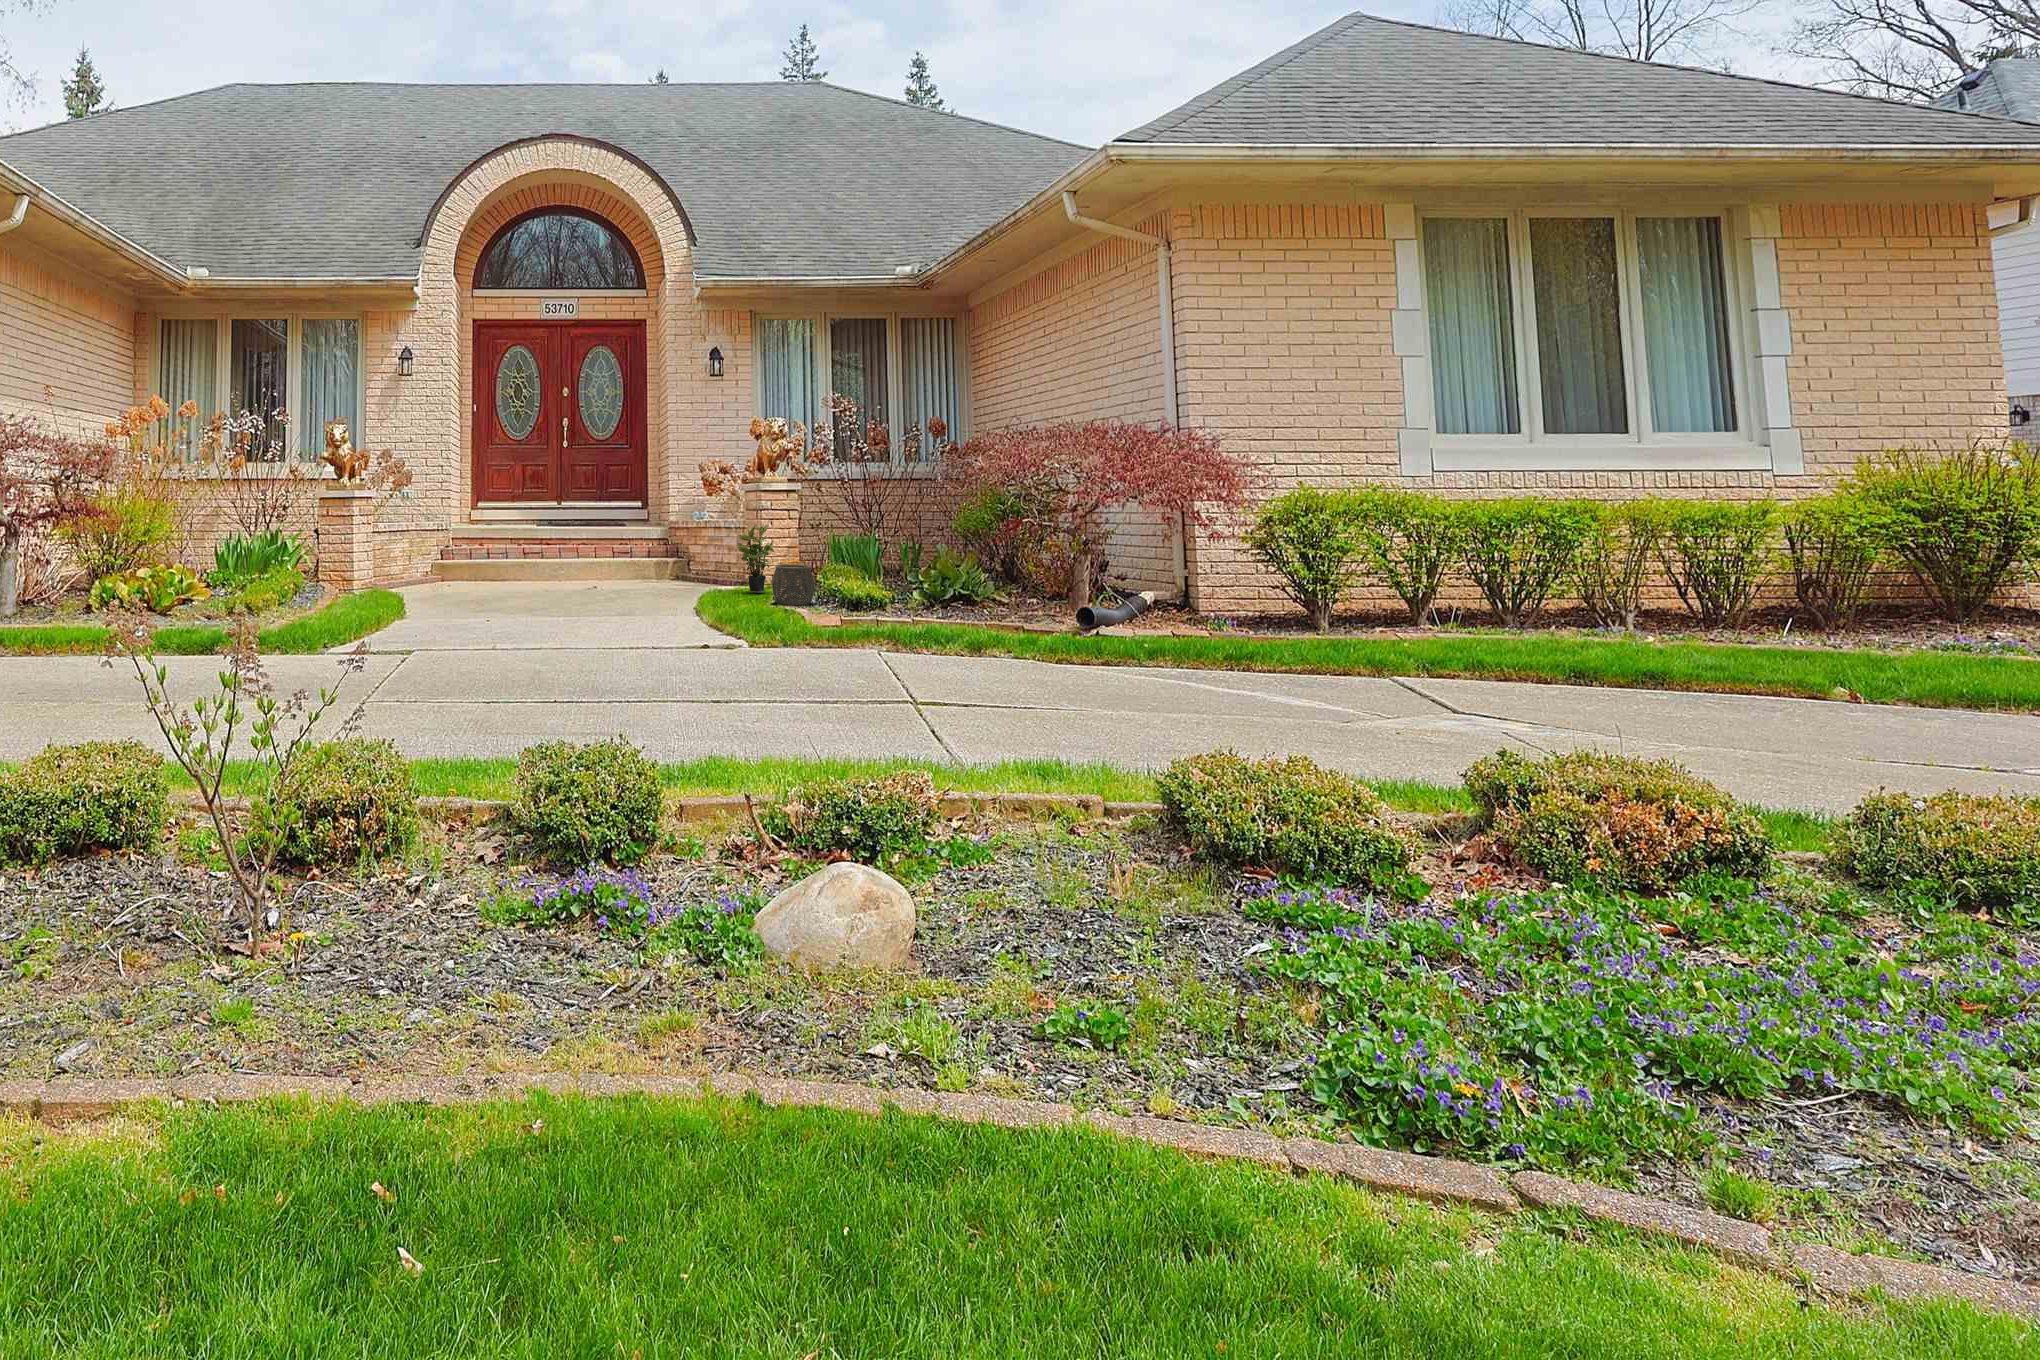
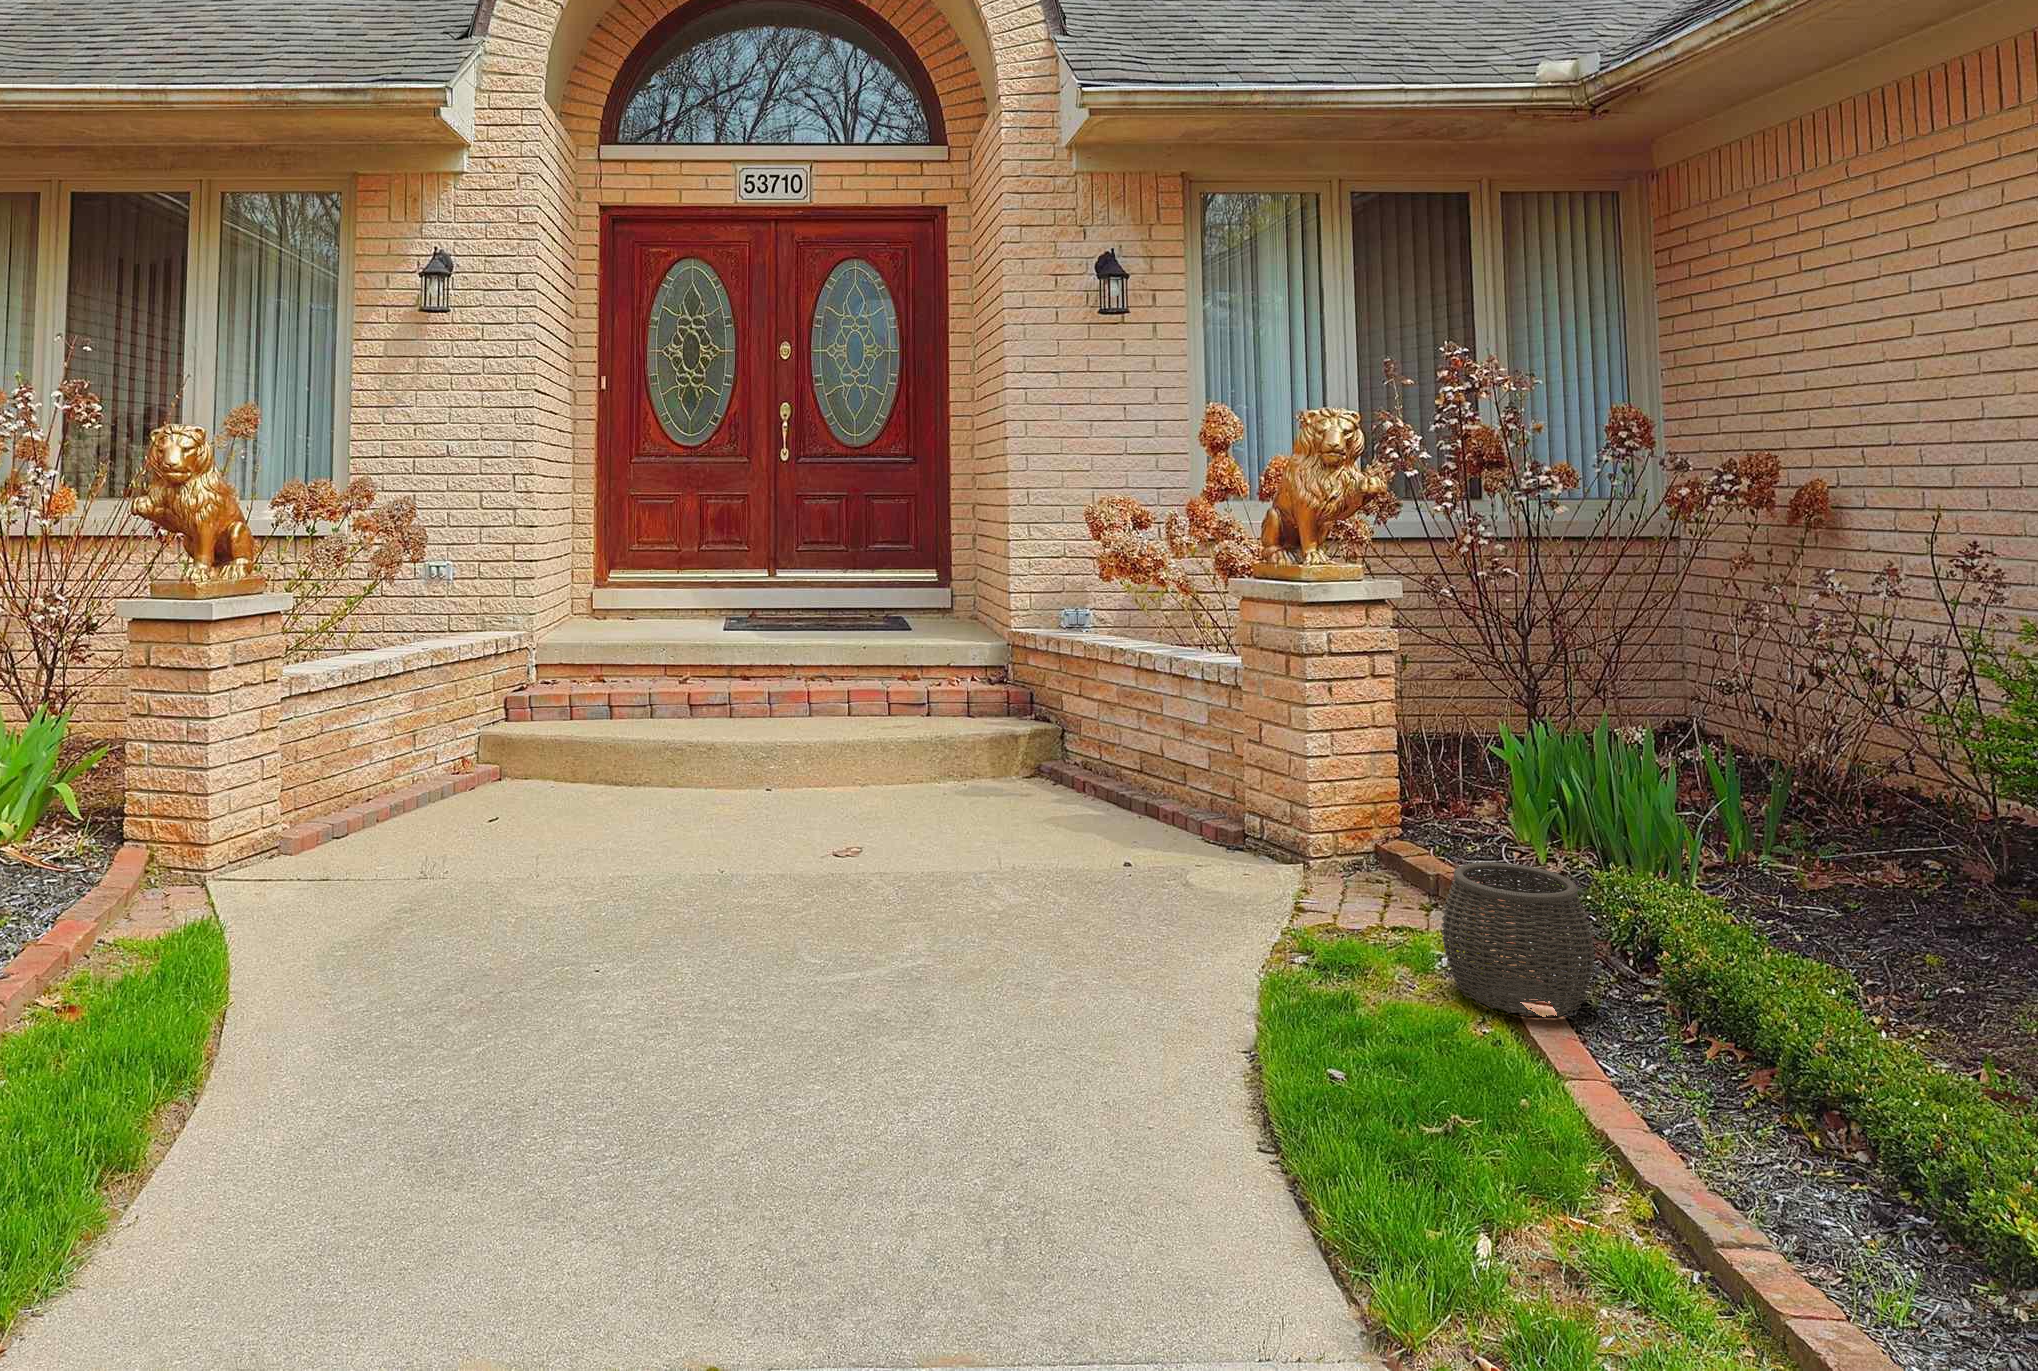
potted plant: present [737,524,774,593] -> none [1268,698,1374,904]

